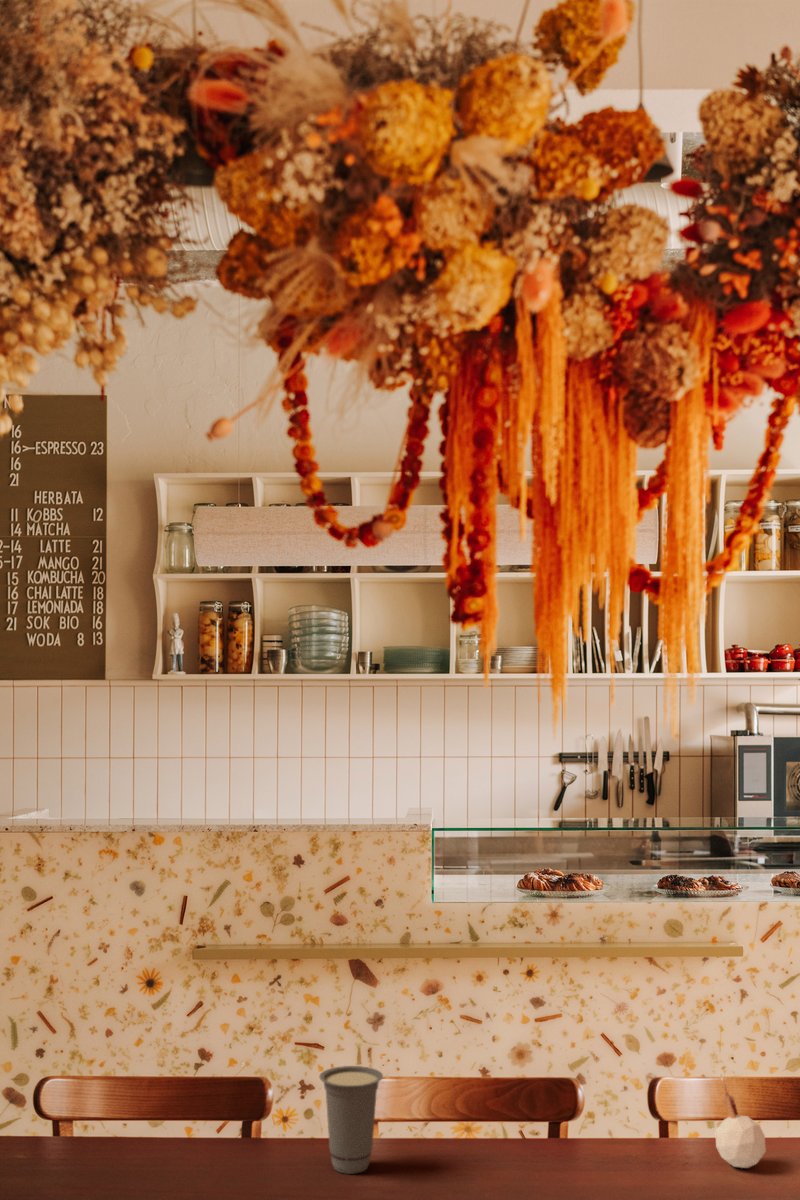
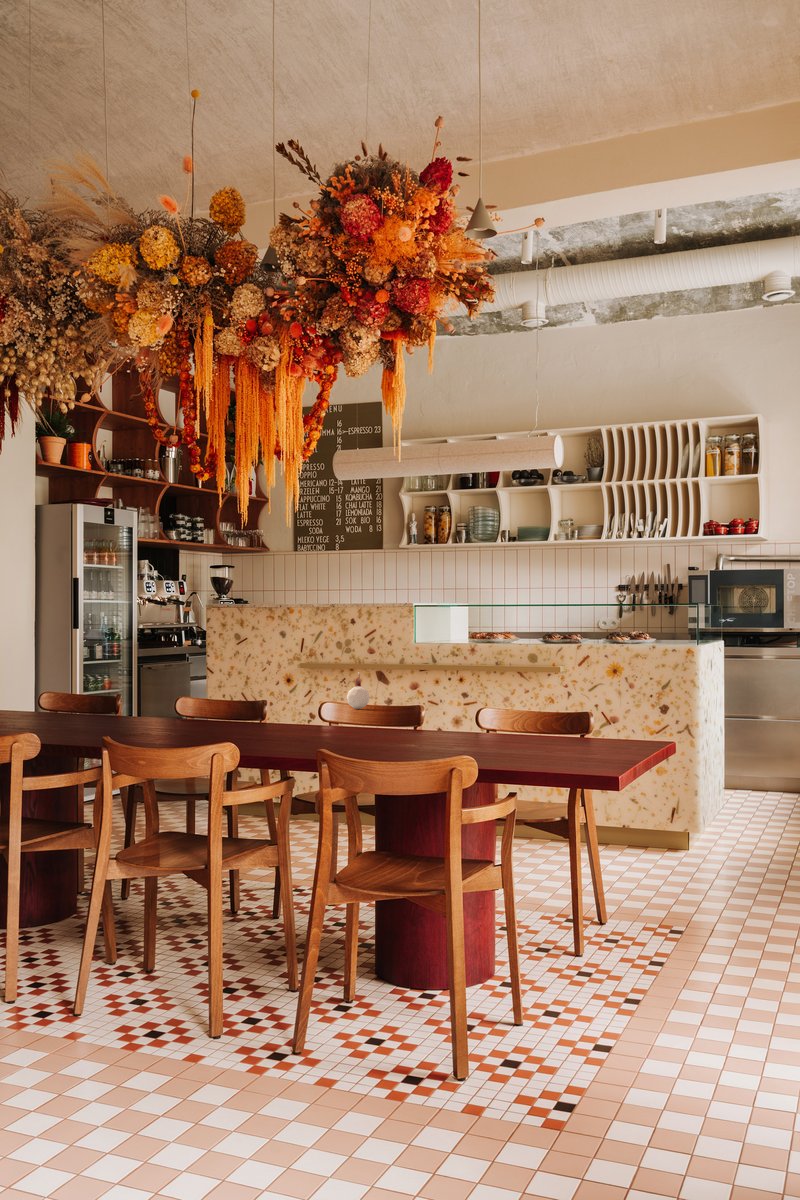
cup: present [319,1066,383,1174] -> none [206,664,233,703]

